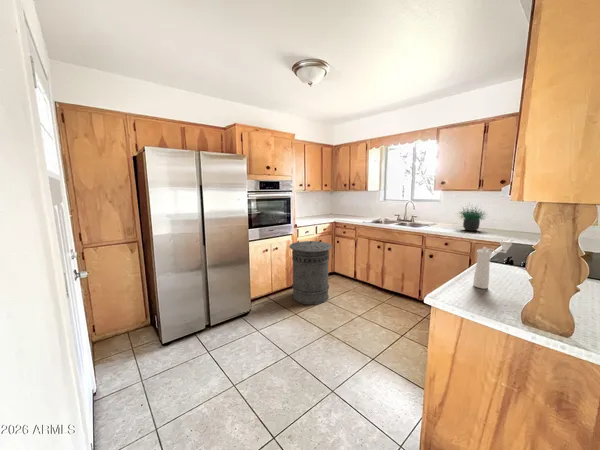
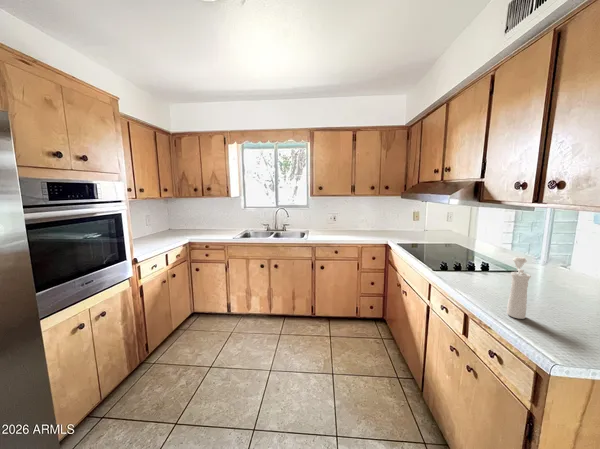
potted plant: present [460,208,484,231] -> none [331,204,363,235]
trash can: present [289,241,332,305] -> none [132,278,212,394]

